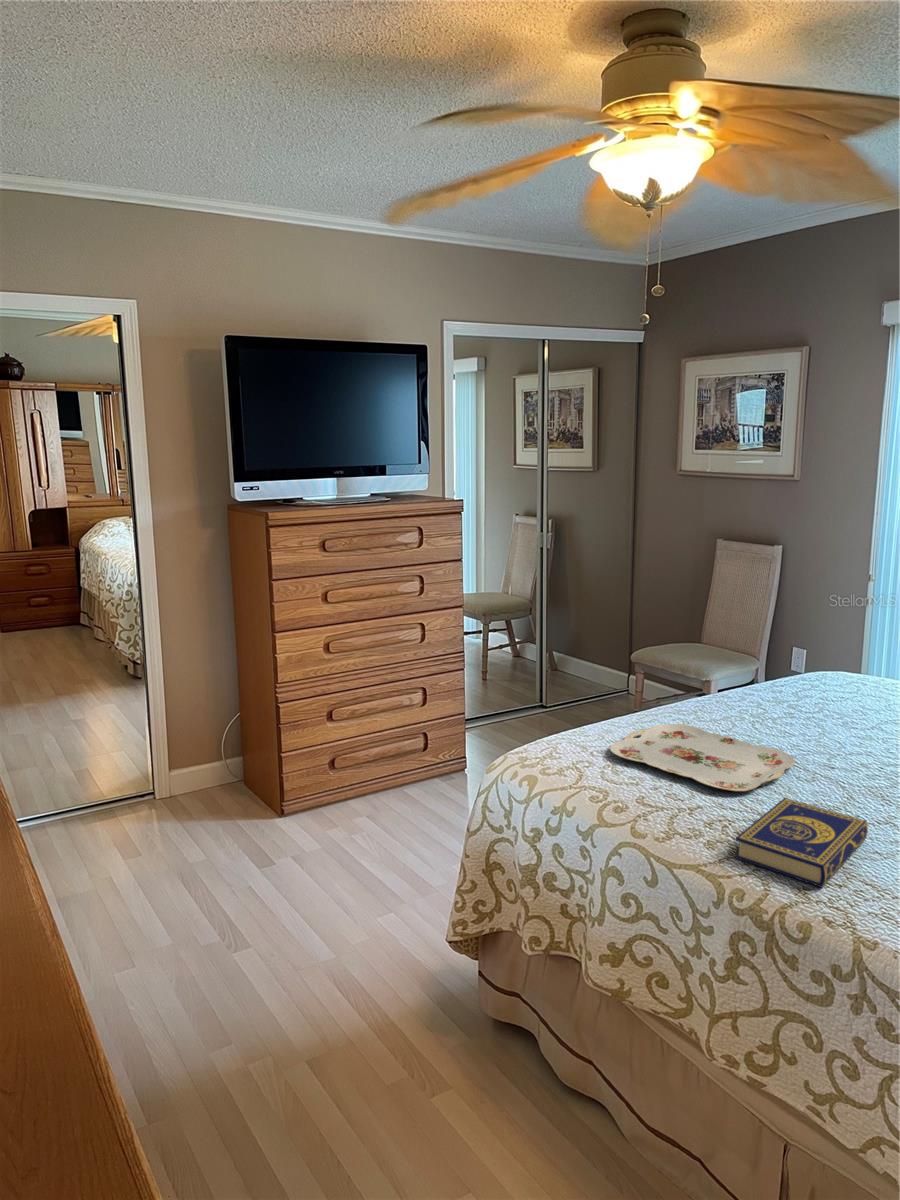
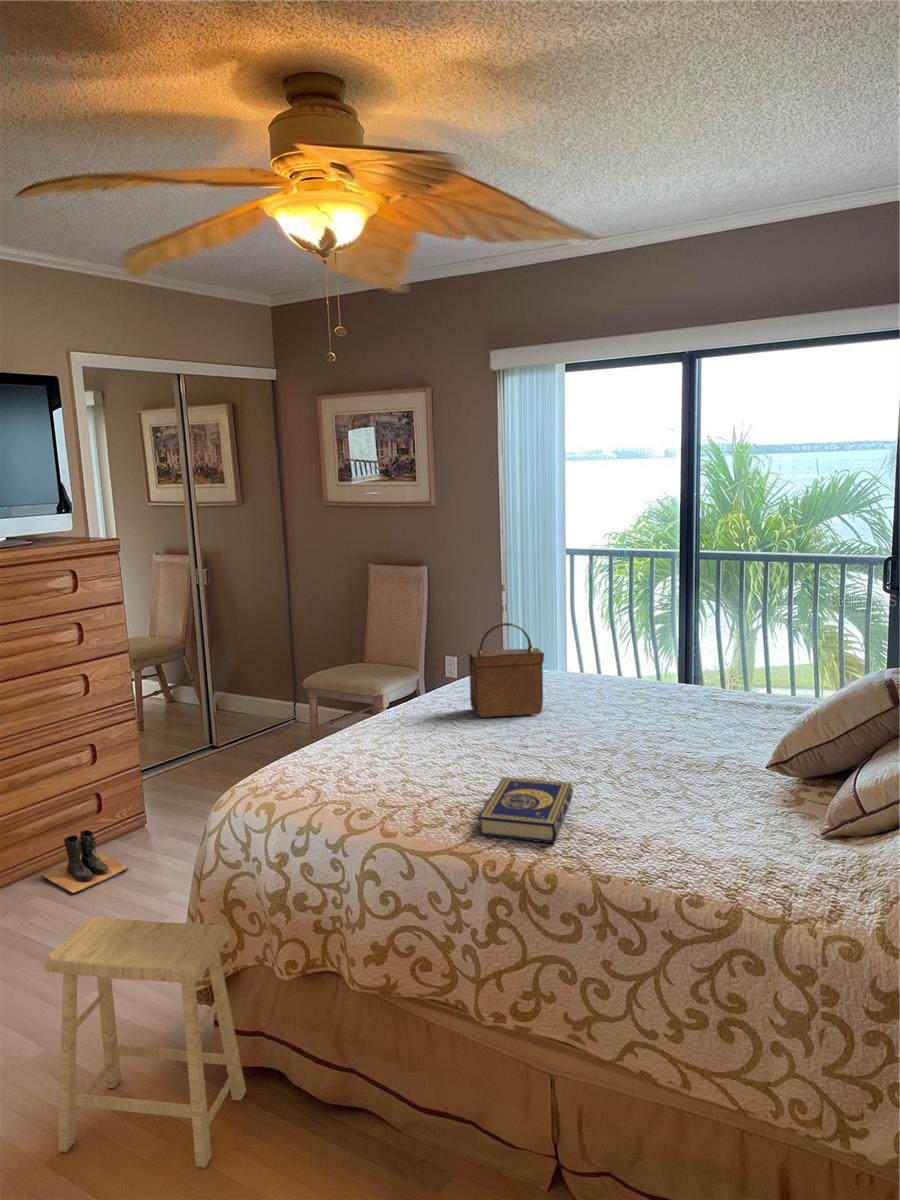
handbag: none [784,621,879,732] -> present [469,623,544,718]
serving tray: present [610,724,795,791] -> none [336,732,497,781]
boots: none [371,765,442,819] -> present [41,830,129,894]
footstool: none [325,848,491,1104] -> present [44,917,246,1168]

